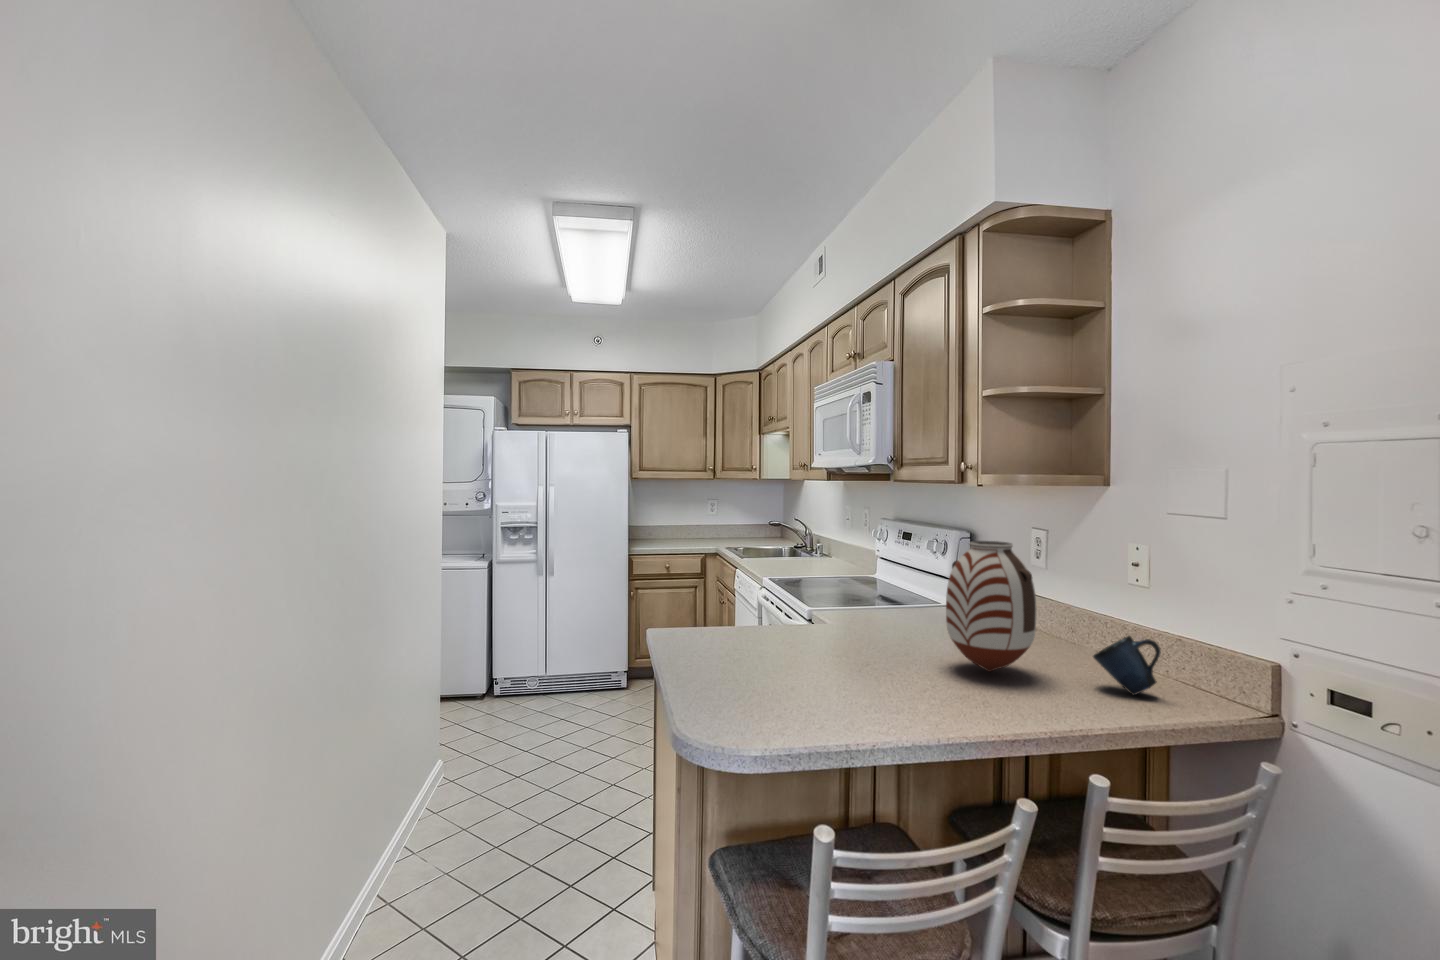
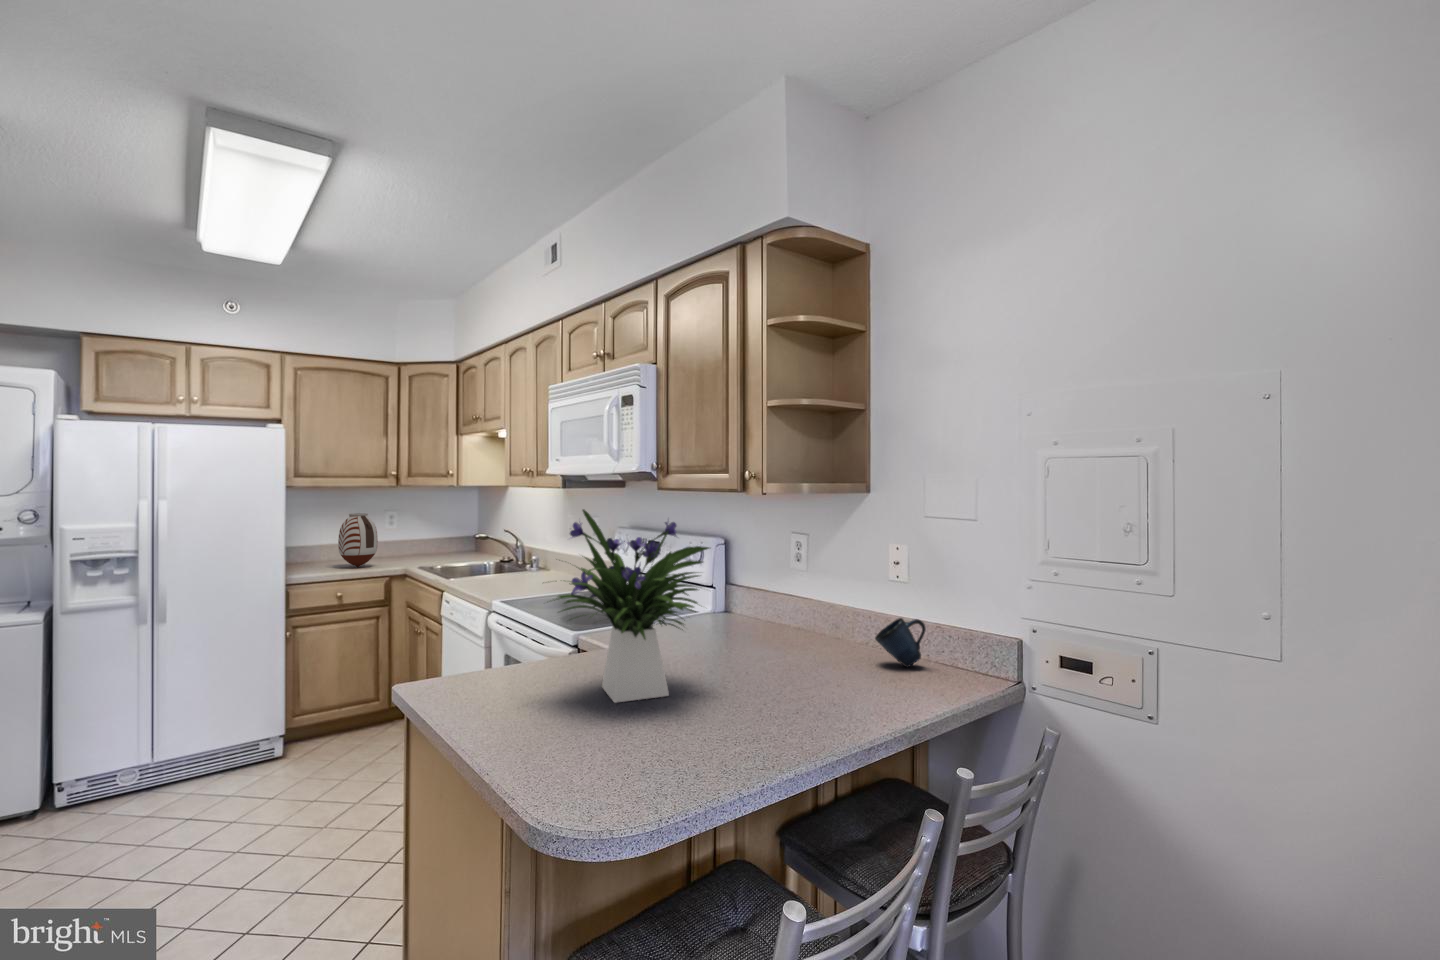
flower arrangement: none [722,496,886,678] -> present [557,509,709,703]
vase: present [946,541,1037,672] -> present [338,513,378,567]

